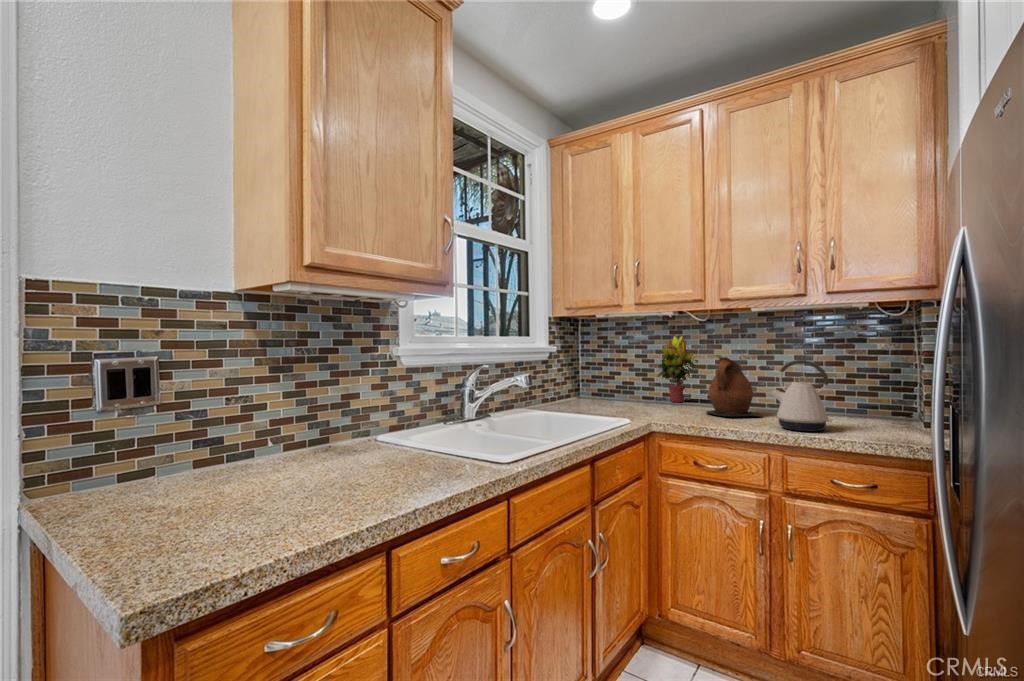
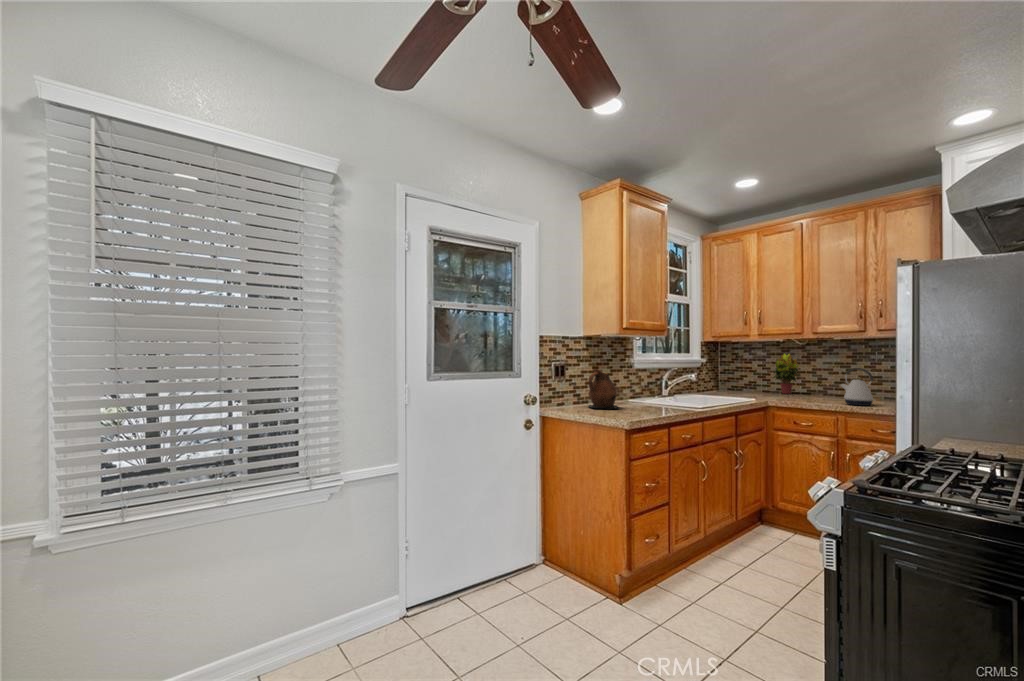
ceramic pitcher: present [707,357,761,416] -> present [589,369,619,409]

